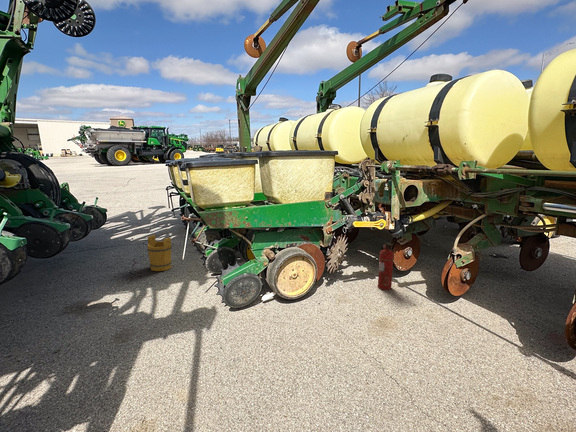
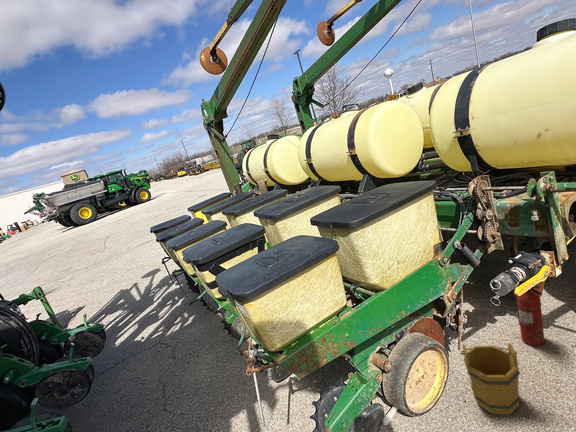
bucket: present [147,235,174,271] -> present [461,343,520,414]

